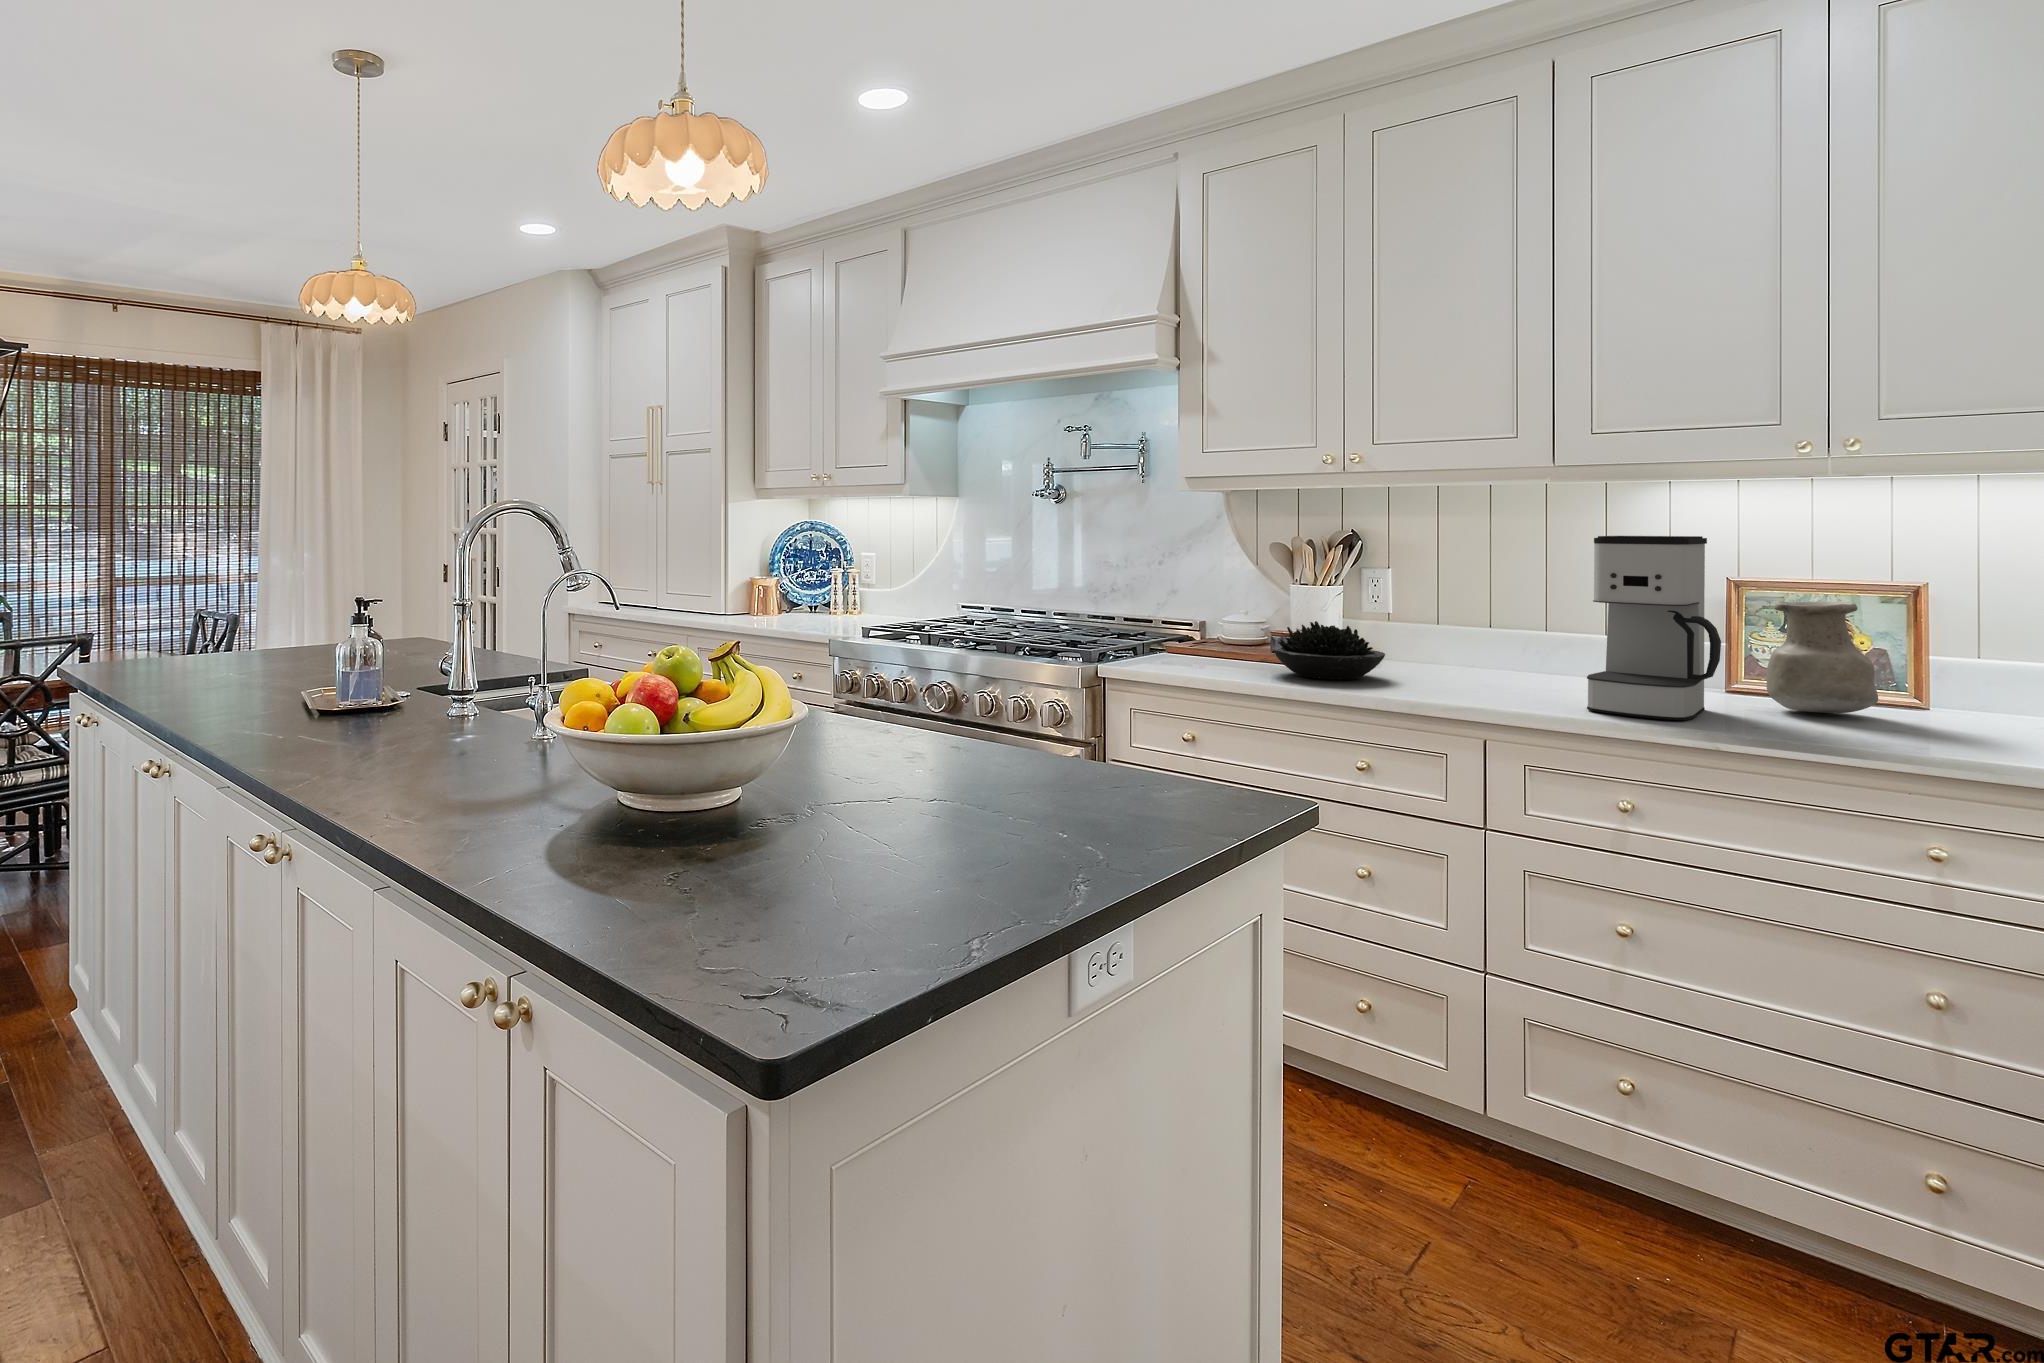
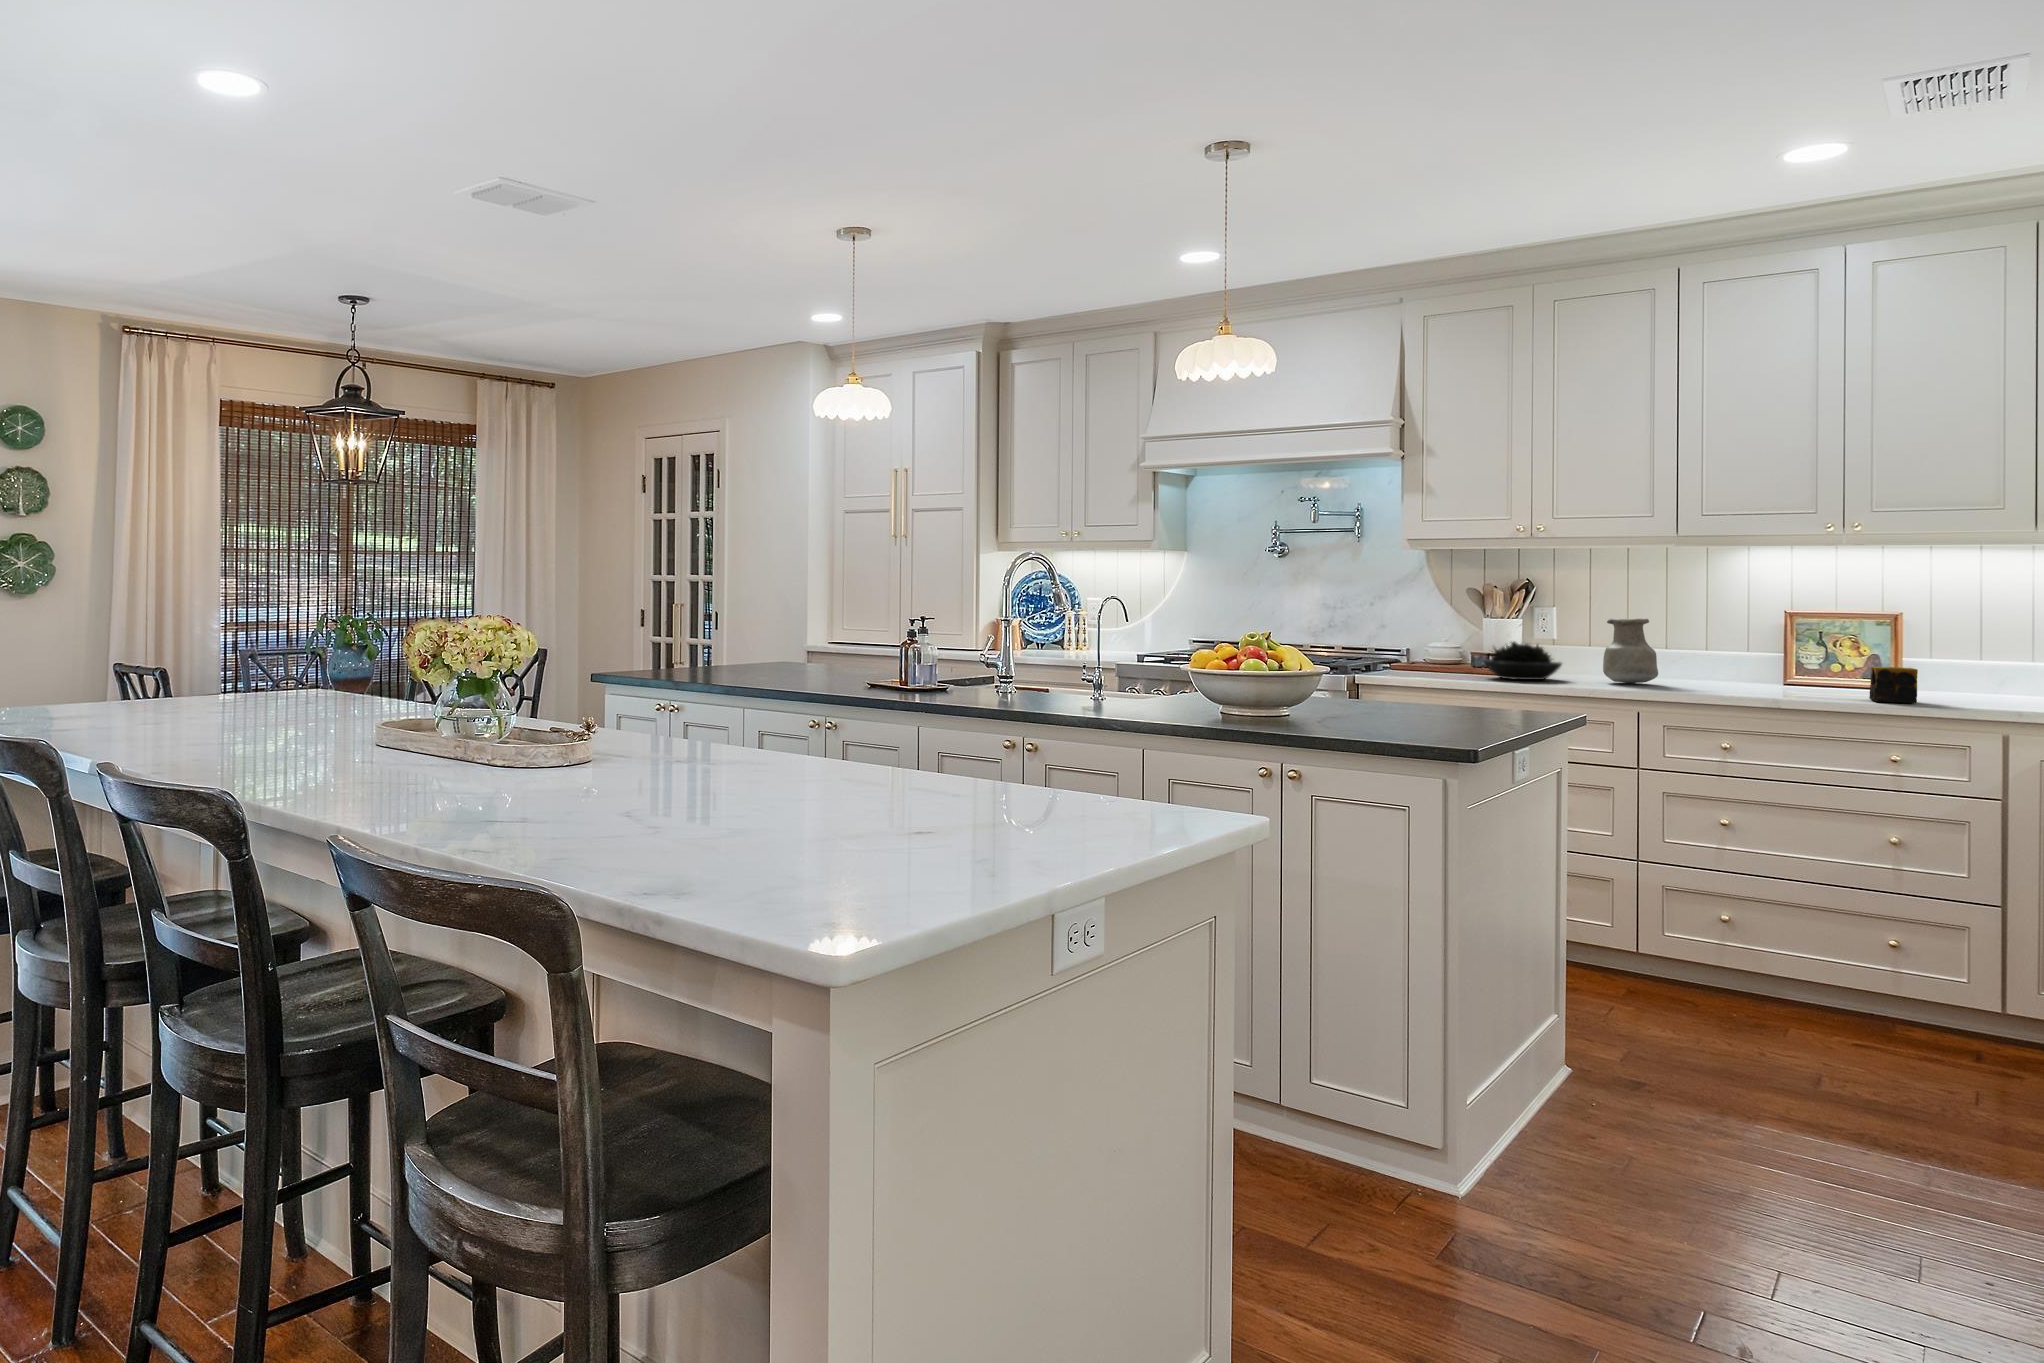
coffee maker: present [1587,536,1721,720] -> none [1699,581,1779,694]
vase: present [1767,601,1878,713] -> present [1603,618,1658,683]
candle: none [1884,682,1981,753] -> present [1869,667,1918,703]

